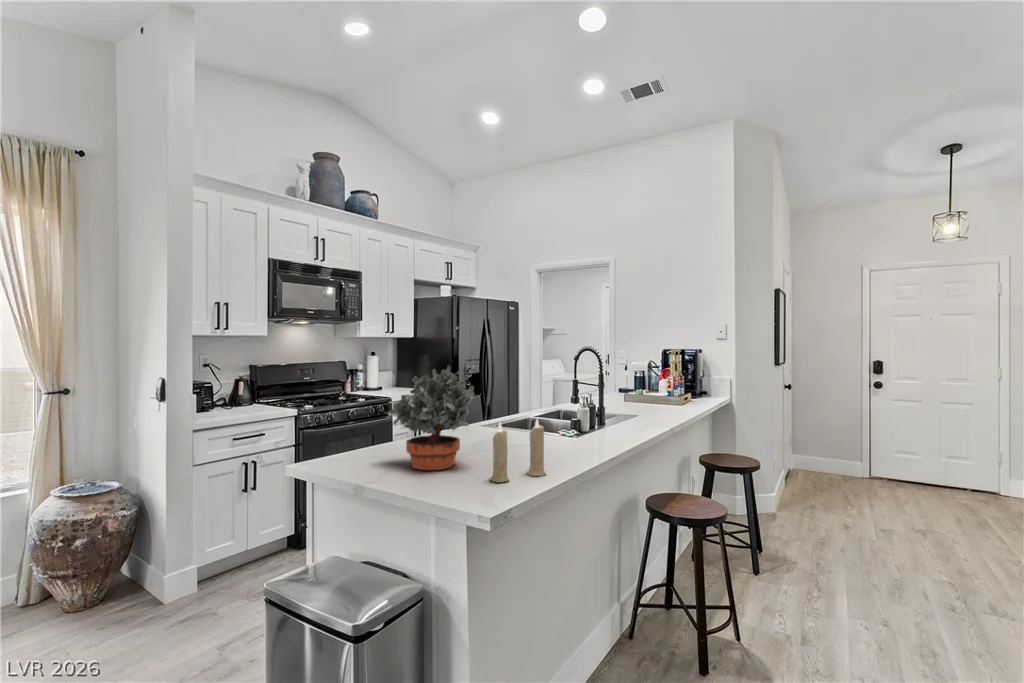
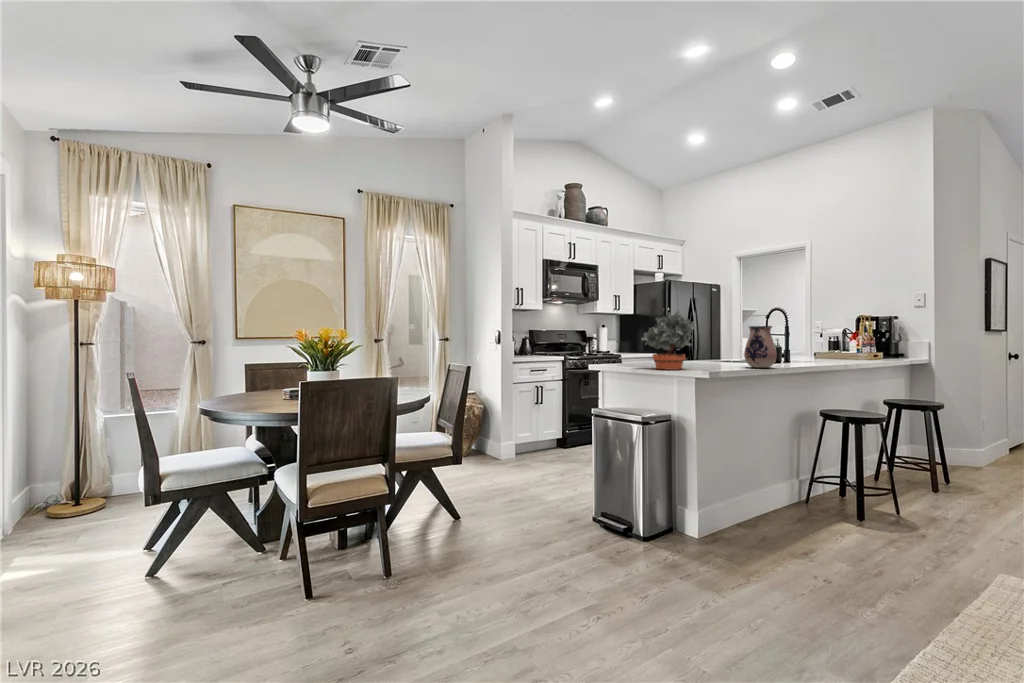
ceramic pitcher: none [549,385,593,452] -> present [744,326,777,368]
candle: present [490,419,546,482] -> none [705,338,742,372]

